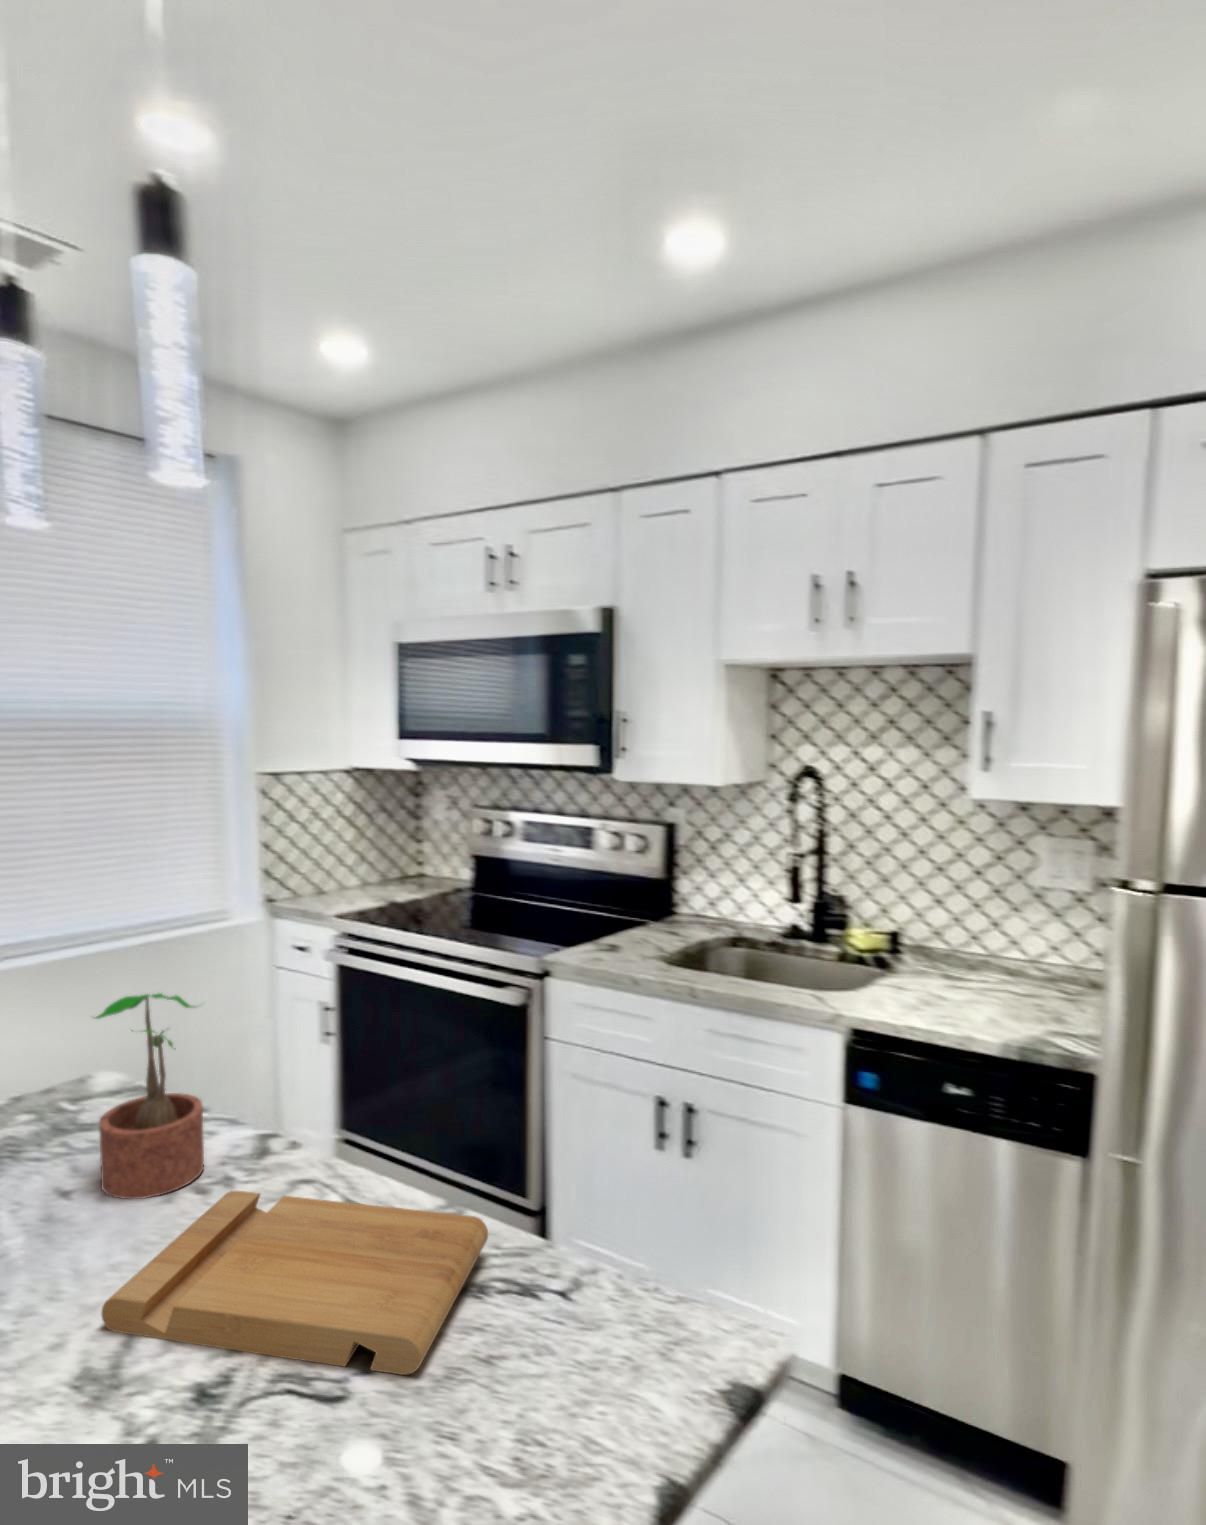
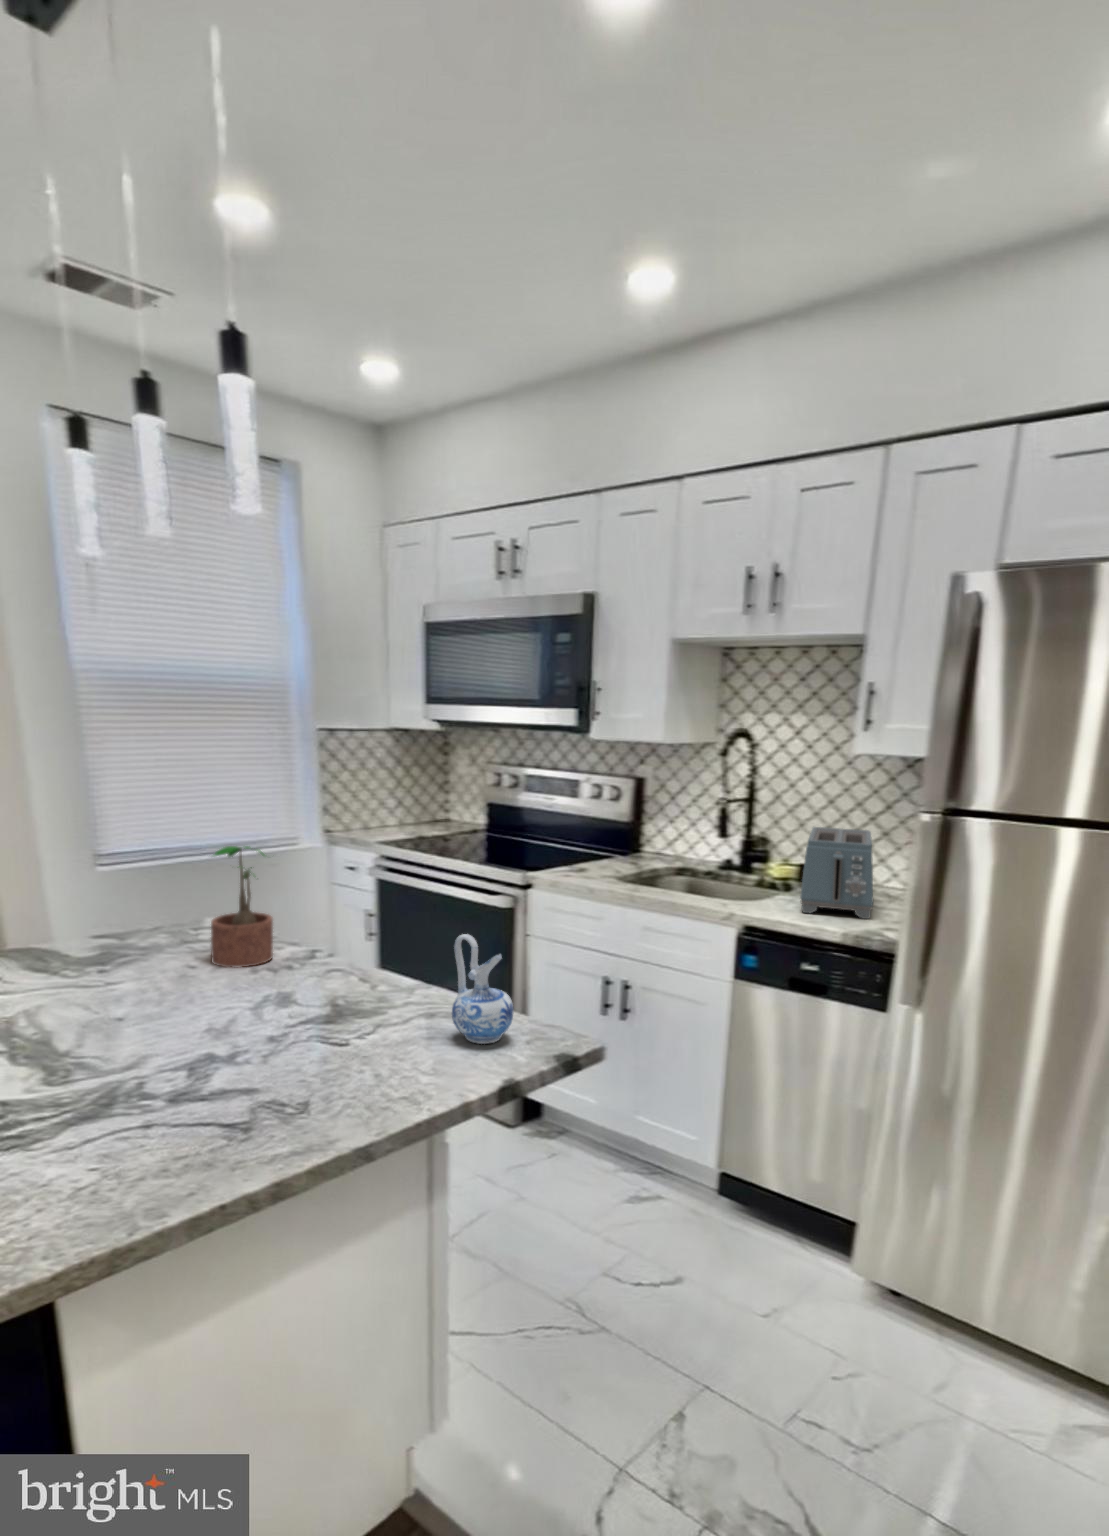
toaster: none [911,890,1025,1017] -> present [800,827,873,919]
ceramic pitcher: none [537,1178,644,1379] -> present [452,934,513,1044]
cutting board: present [101,1191,488,1375] -> none [216,959,438,1035]

